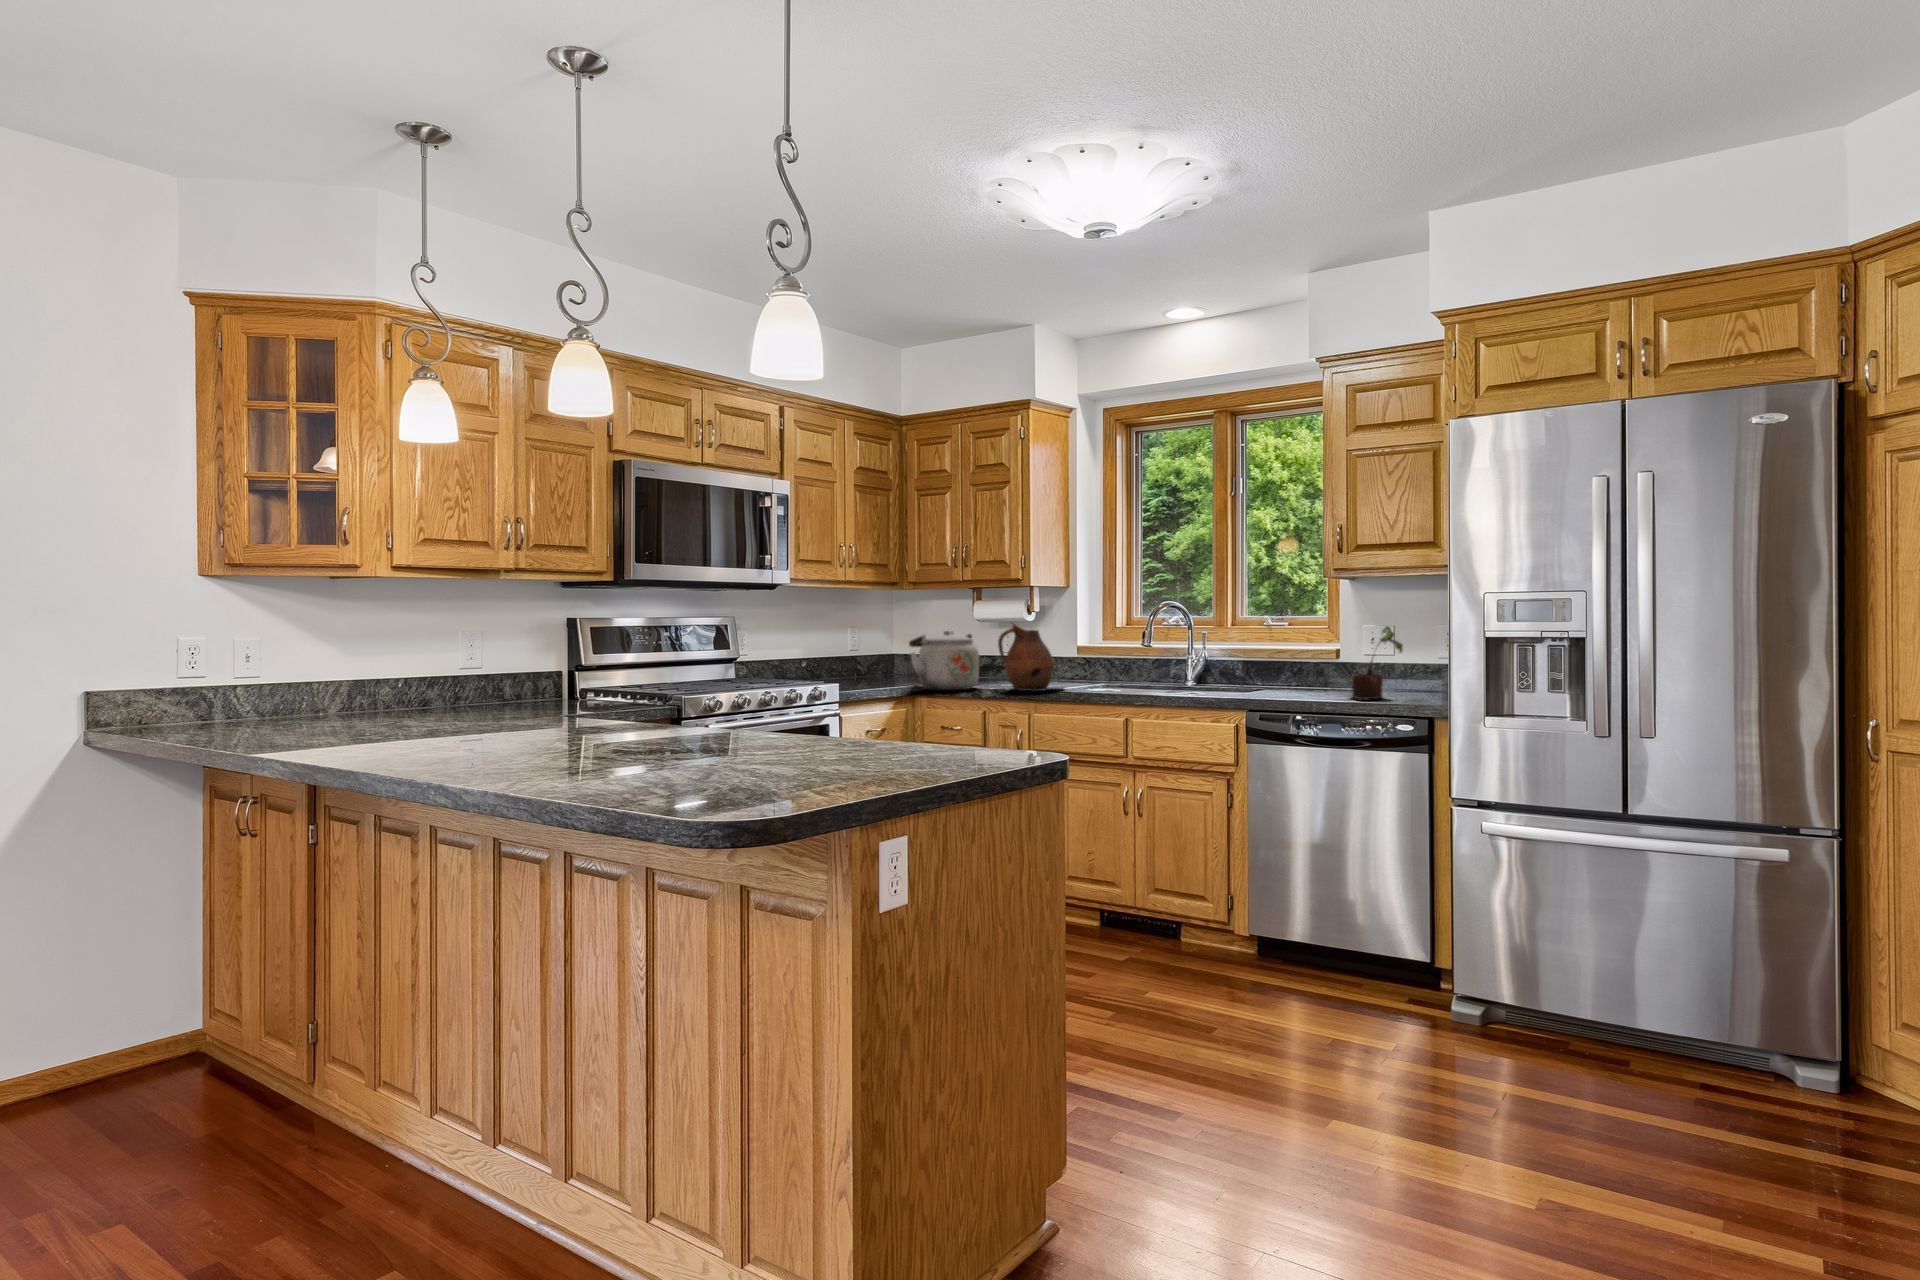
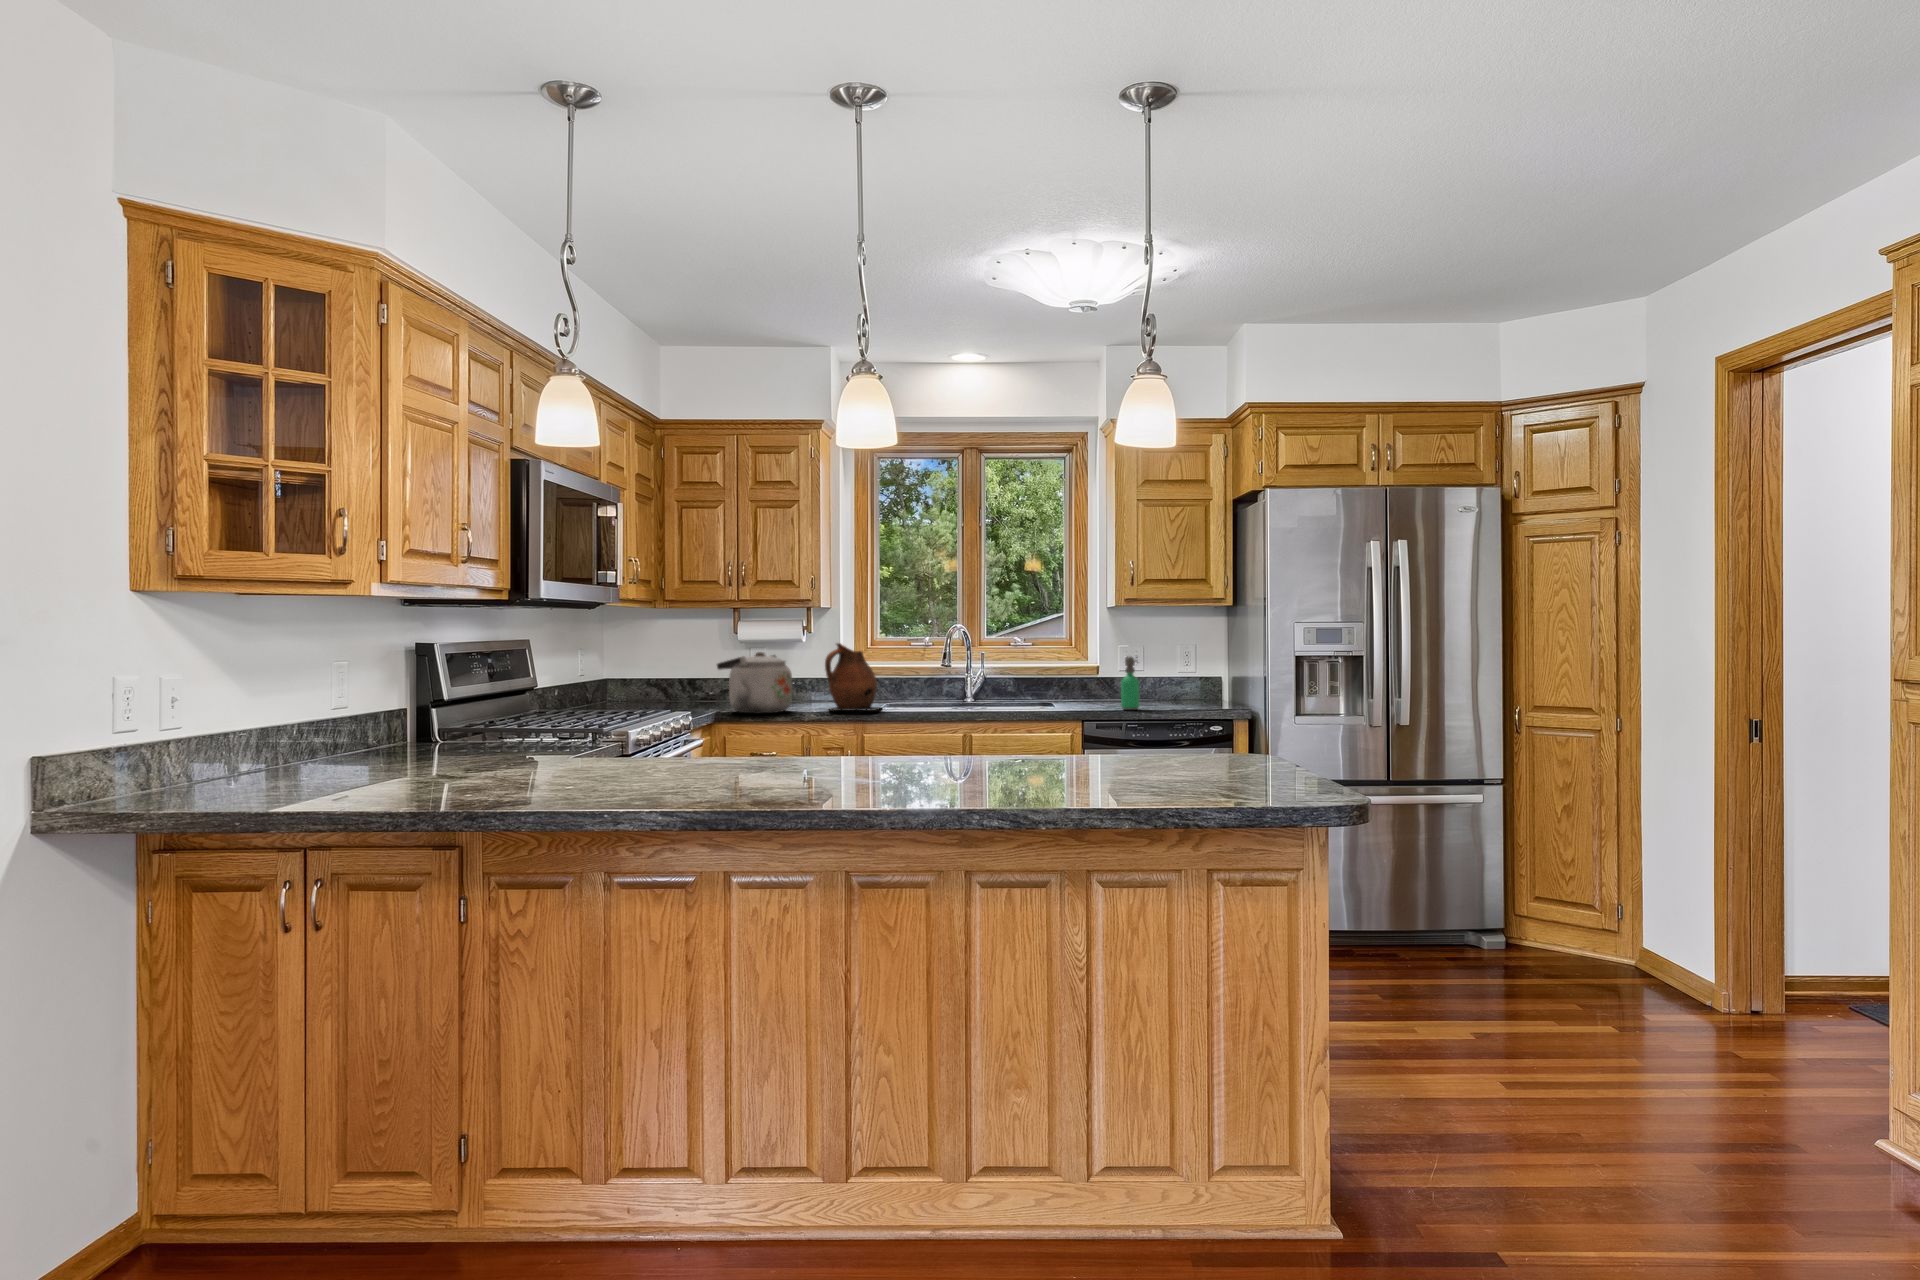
potted plant: present [1352,626,1403,699] -> none [1148,647,1185,707]
soap dispenser: none [1301,637,1324,701] -> present [1121,657,1140,710]

